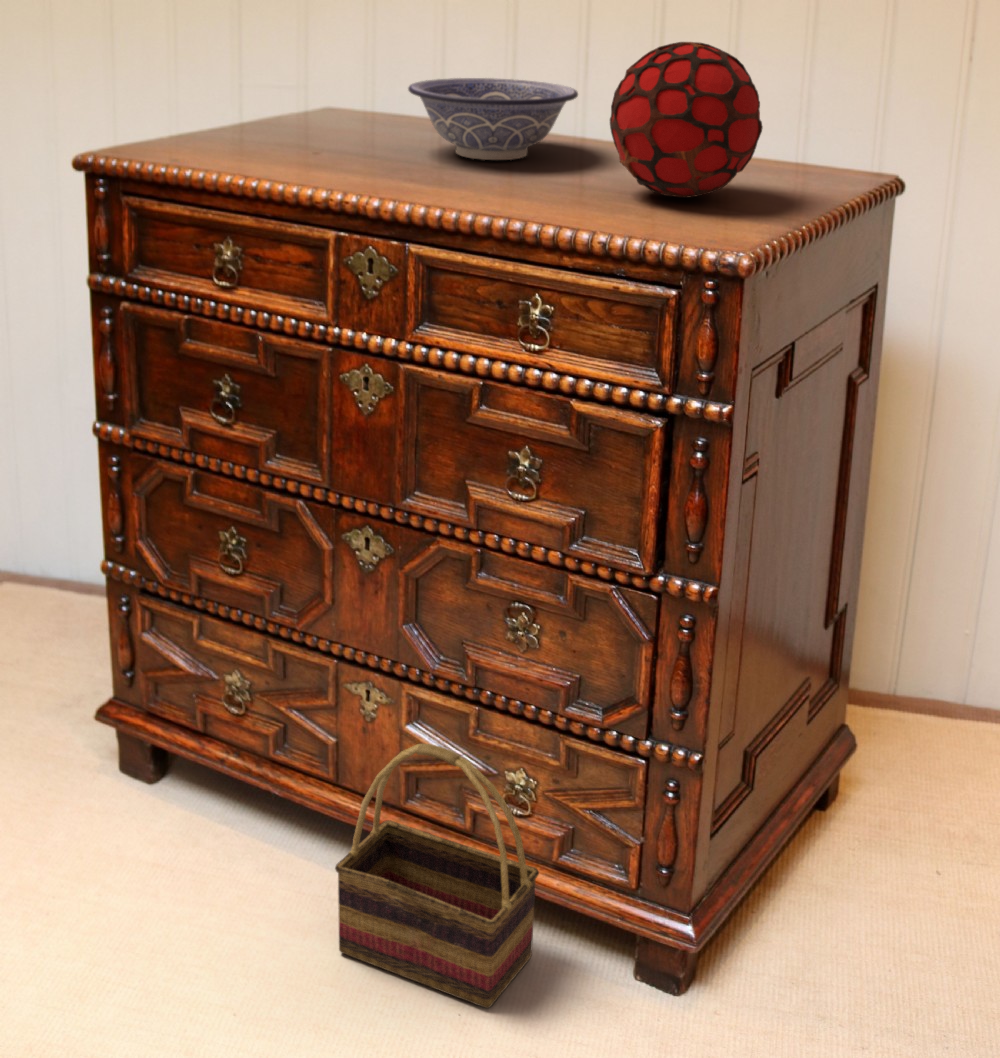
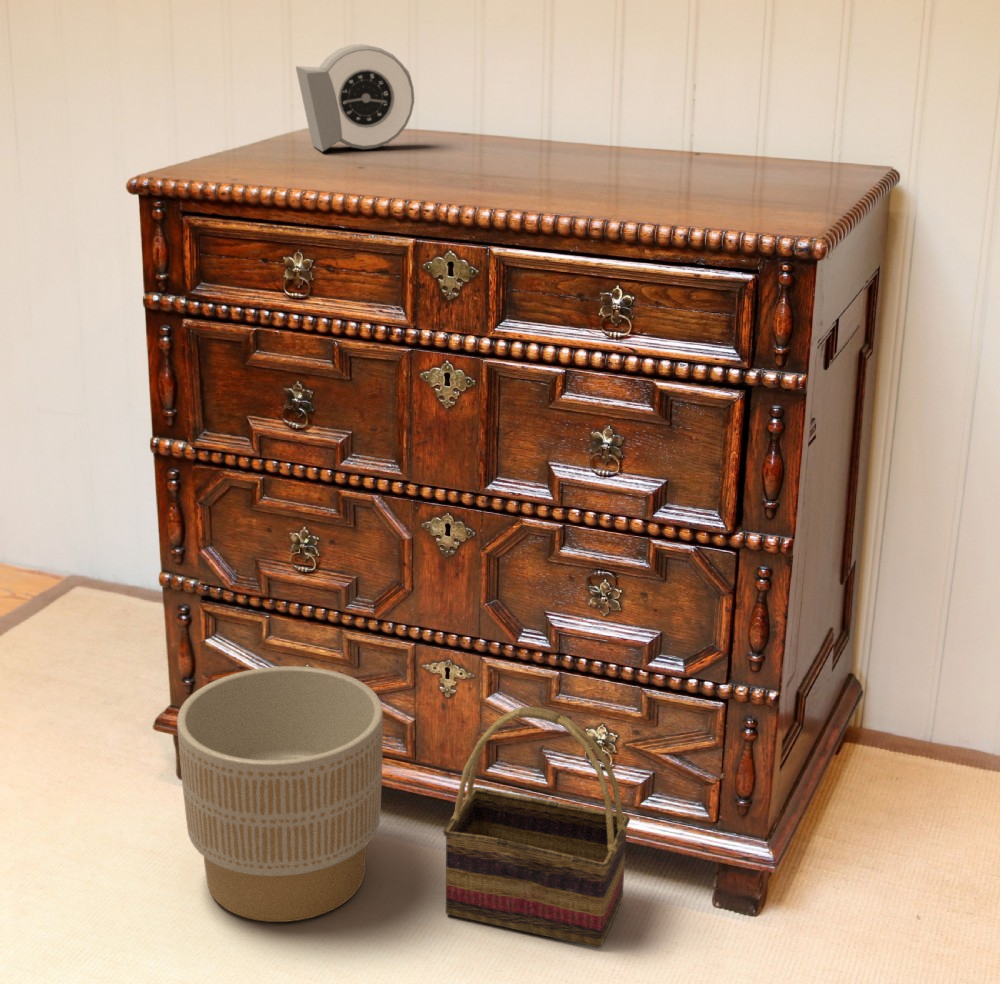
alarm clock: none [269,11,395,127] -> present [296,44,414,151]
decorative orb: present [610,42,763,197] -> none [658,58,795,195]
decorative bowl: present [408,78,578,160] -> none [450,100,604,172]
planter: none [71,672,290,941] -> present [177,666,383,922]

